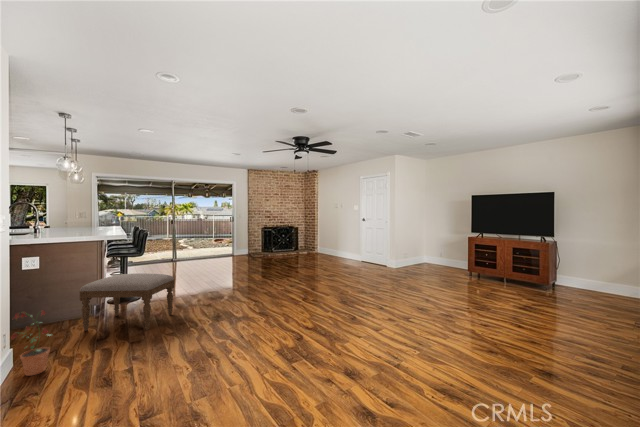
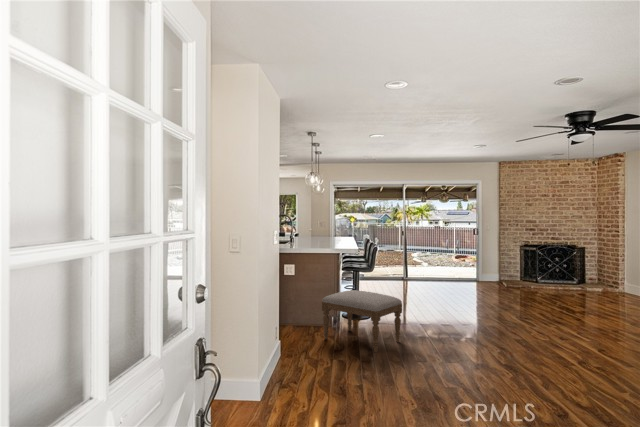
potted plant: present [11,311,51,376] -> none [280,313,306,368]

